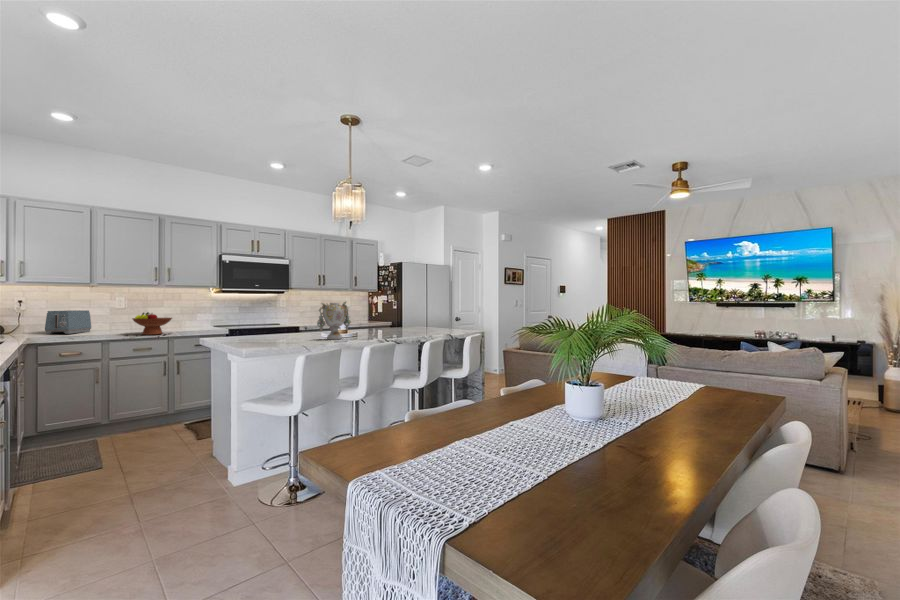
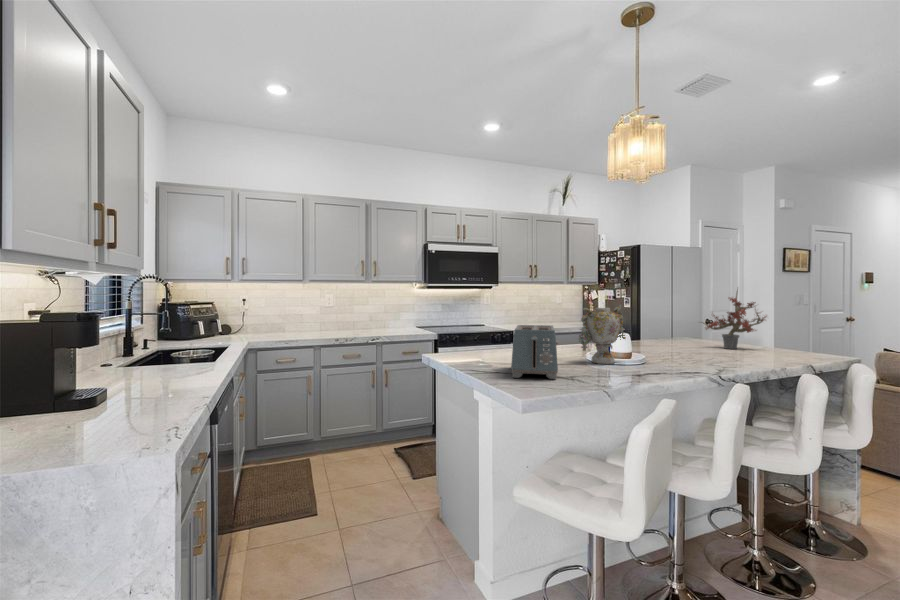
potted plant: none [416,291,454,332] -> present [703,289,767,349]
toaster: present [45,310,91,334] -> present [511,325,558,379]
fruit bowl: present [132,312,172,335] -> none [341,313,380,339]

